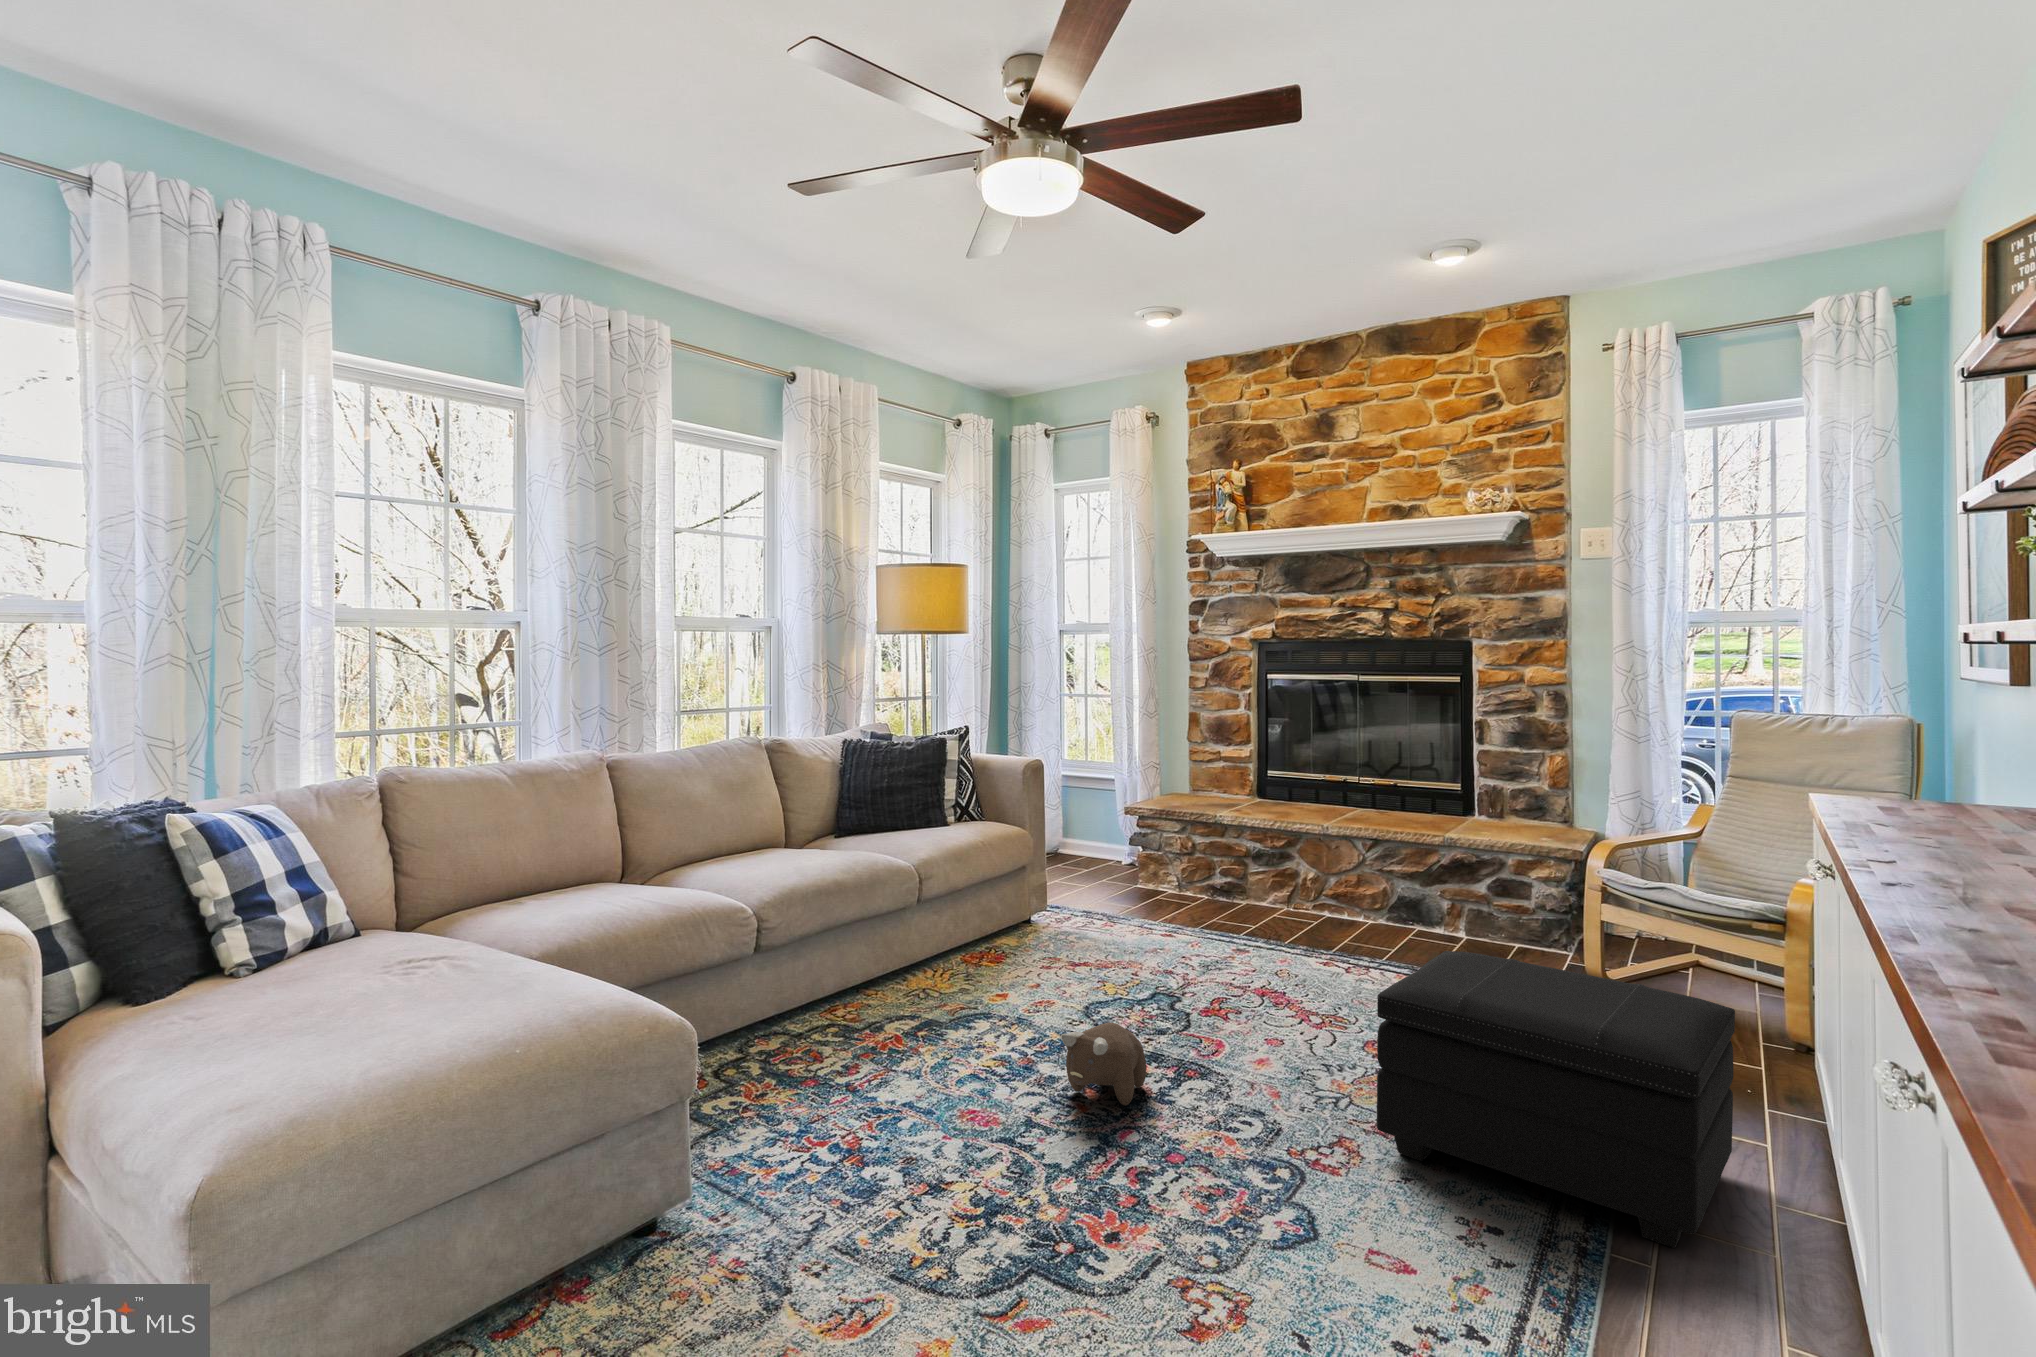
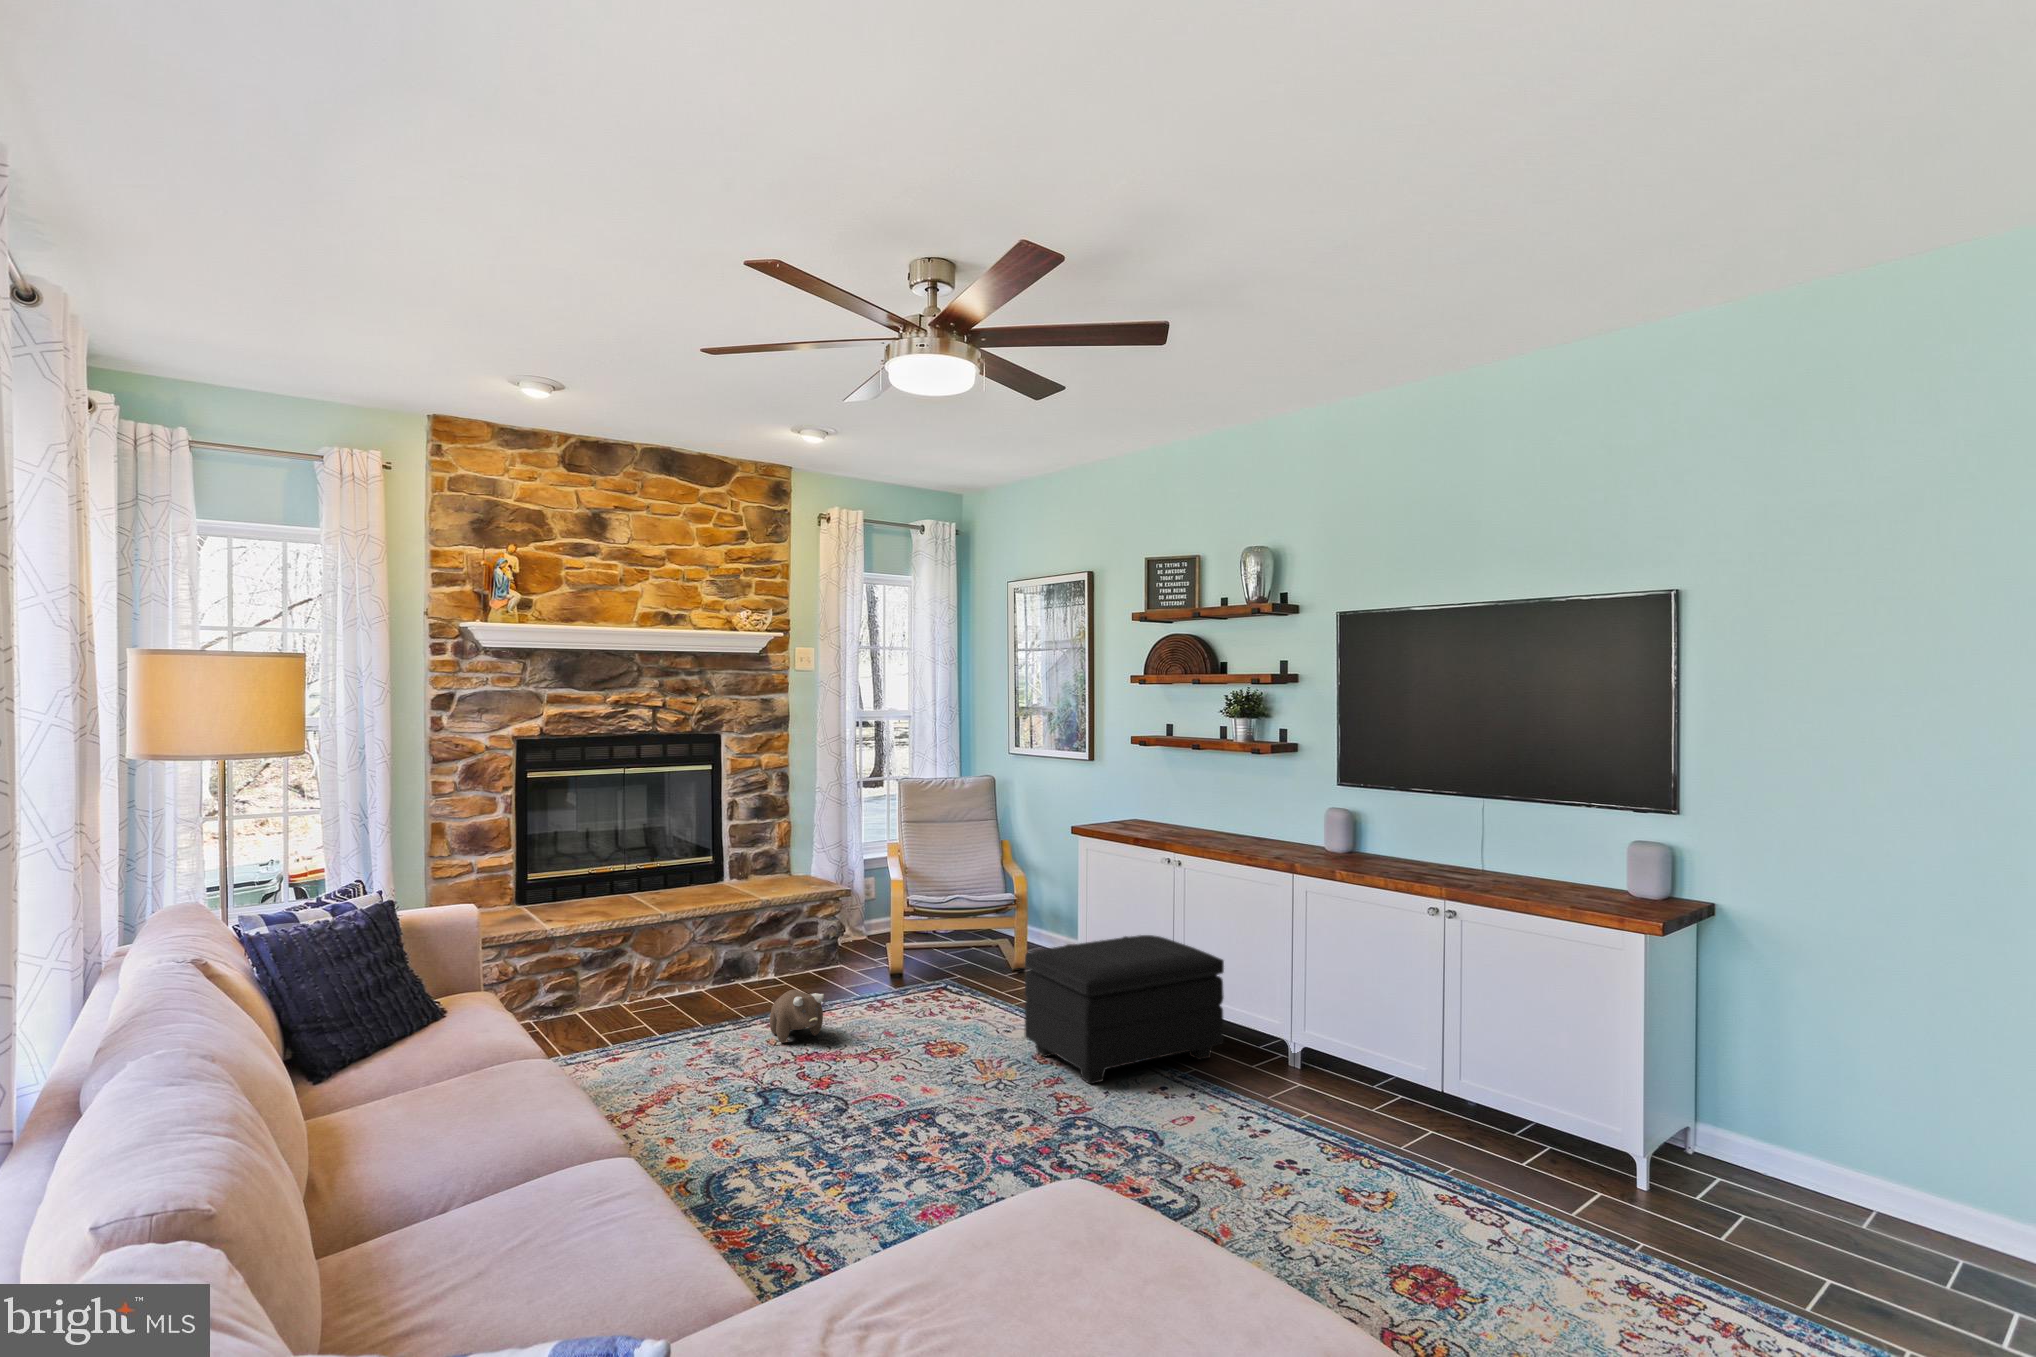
plush toy: present [1061,1023,1146,1105] -> present [770,990,824,1043]

